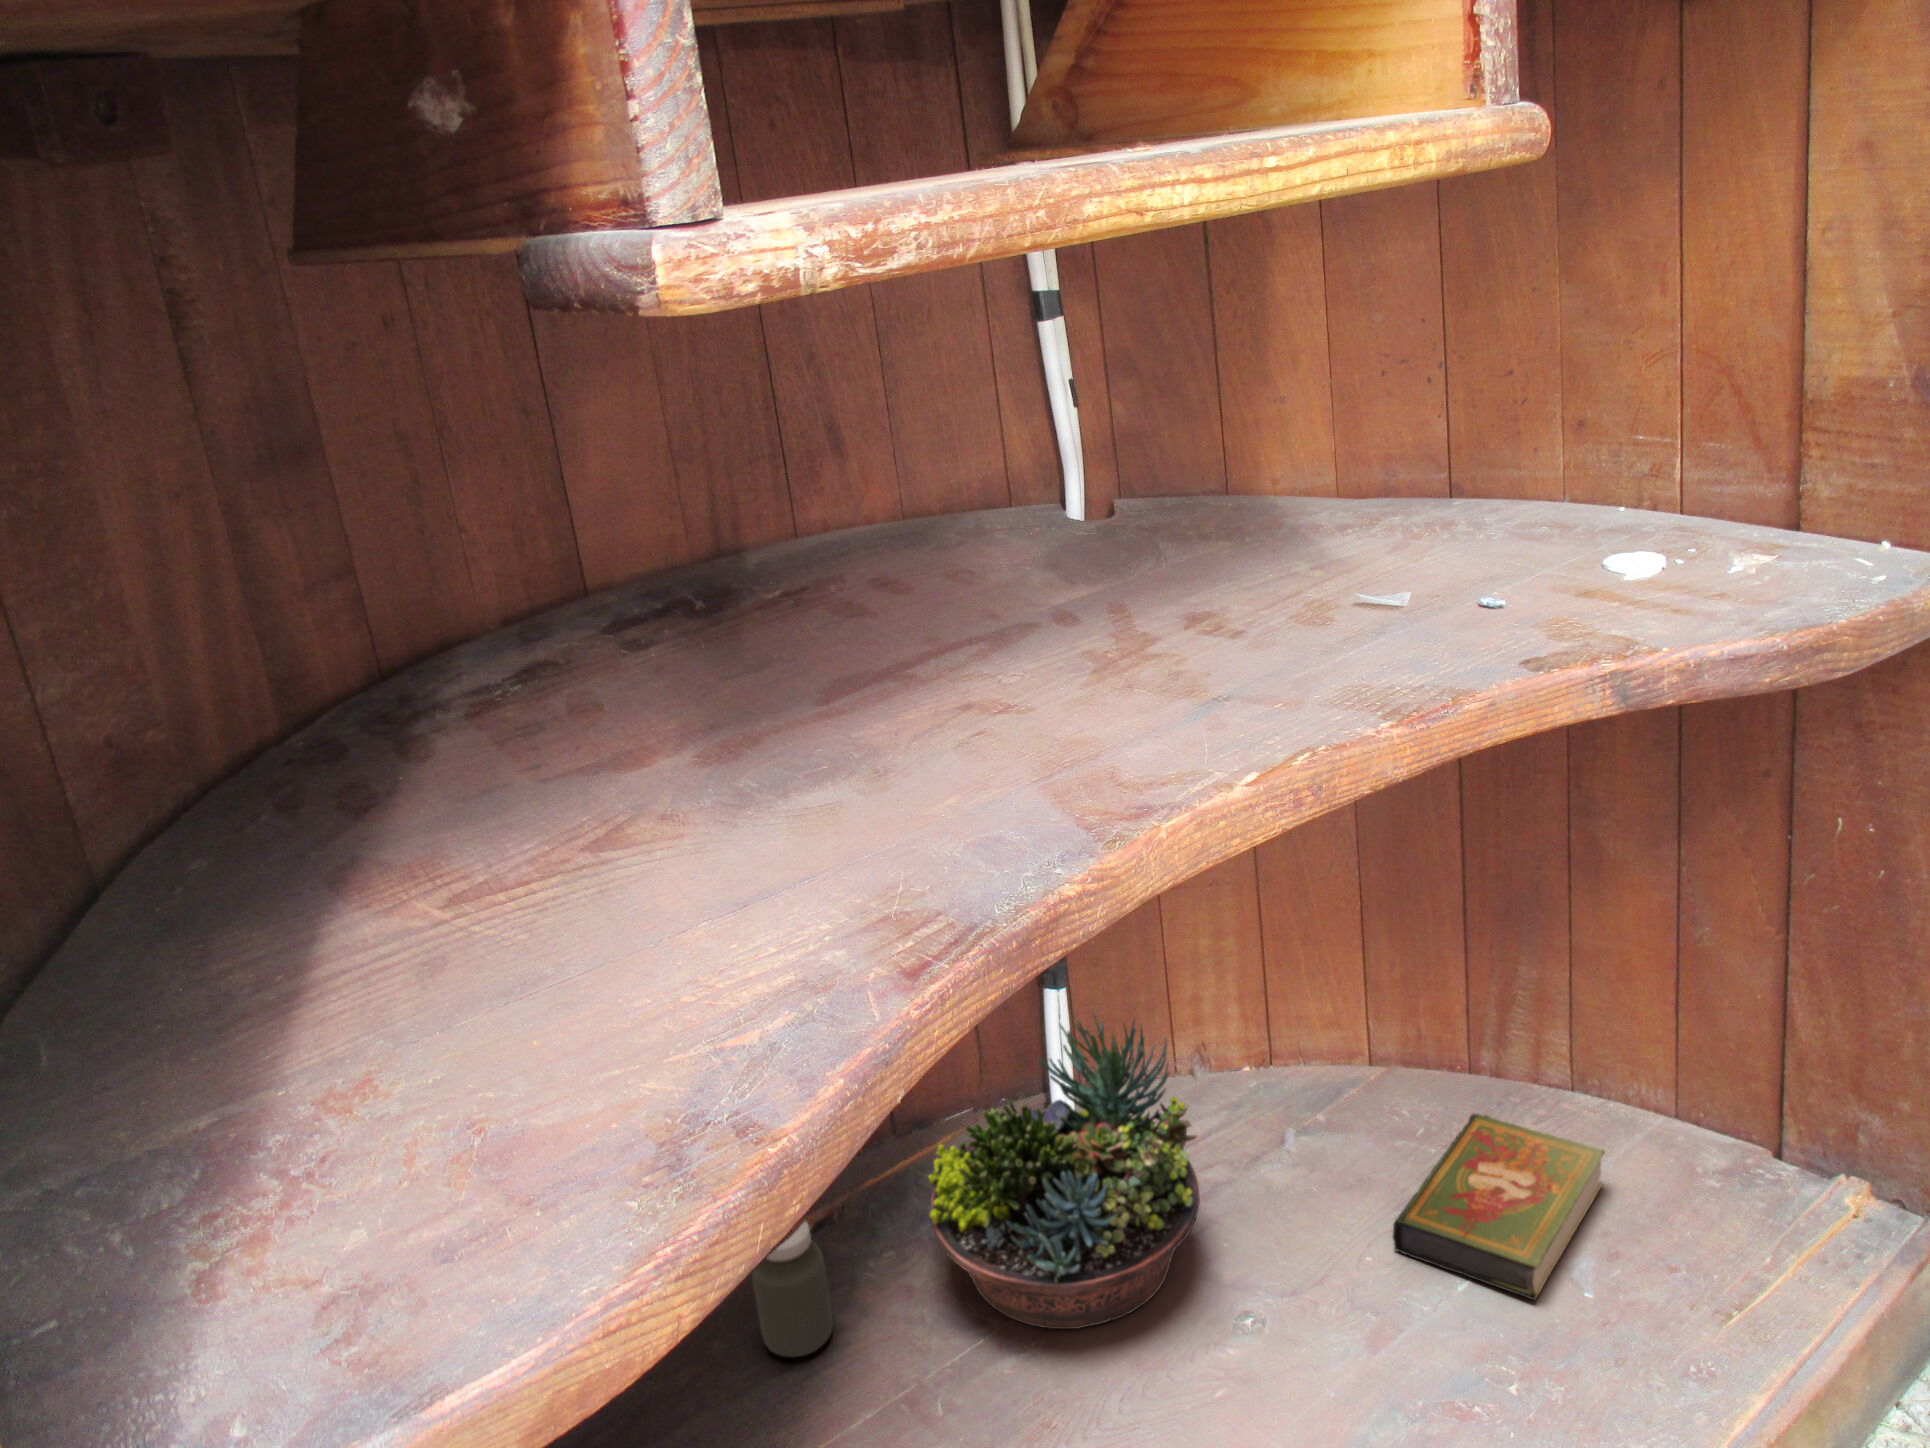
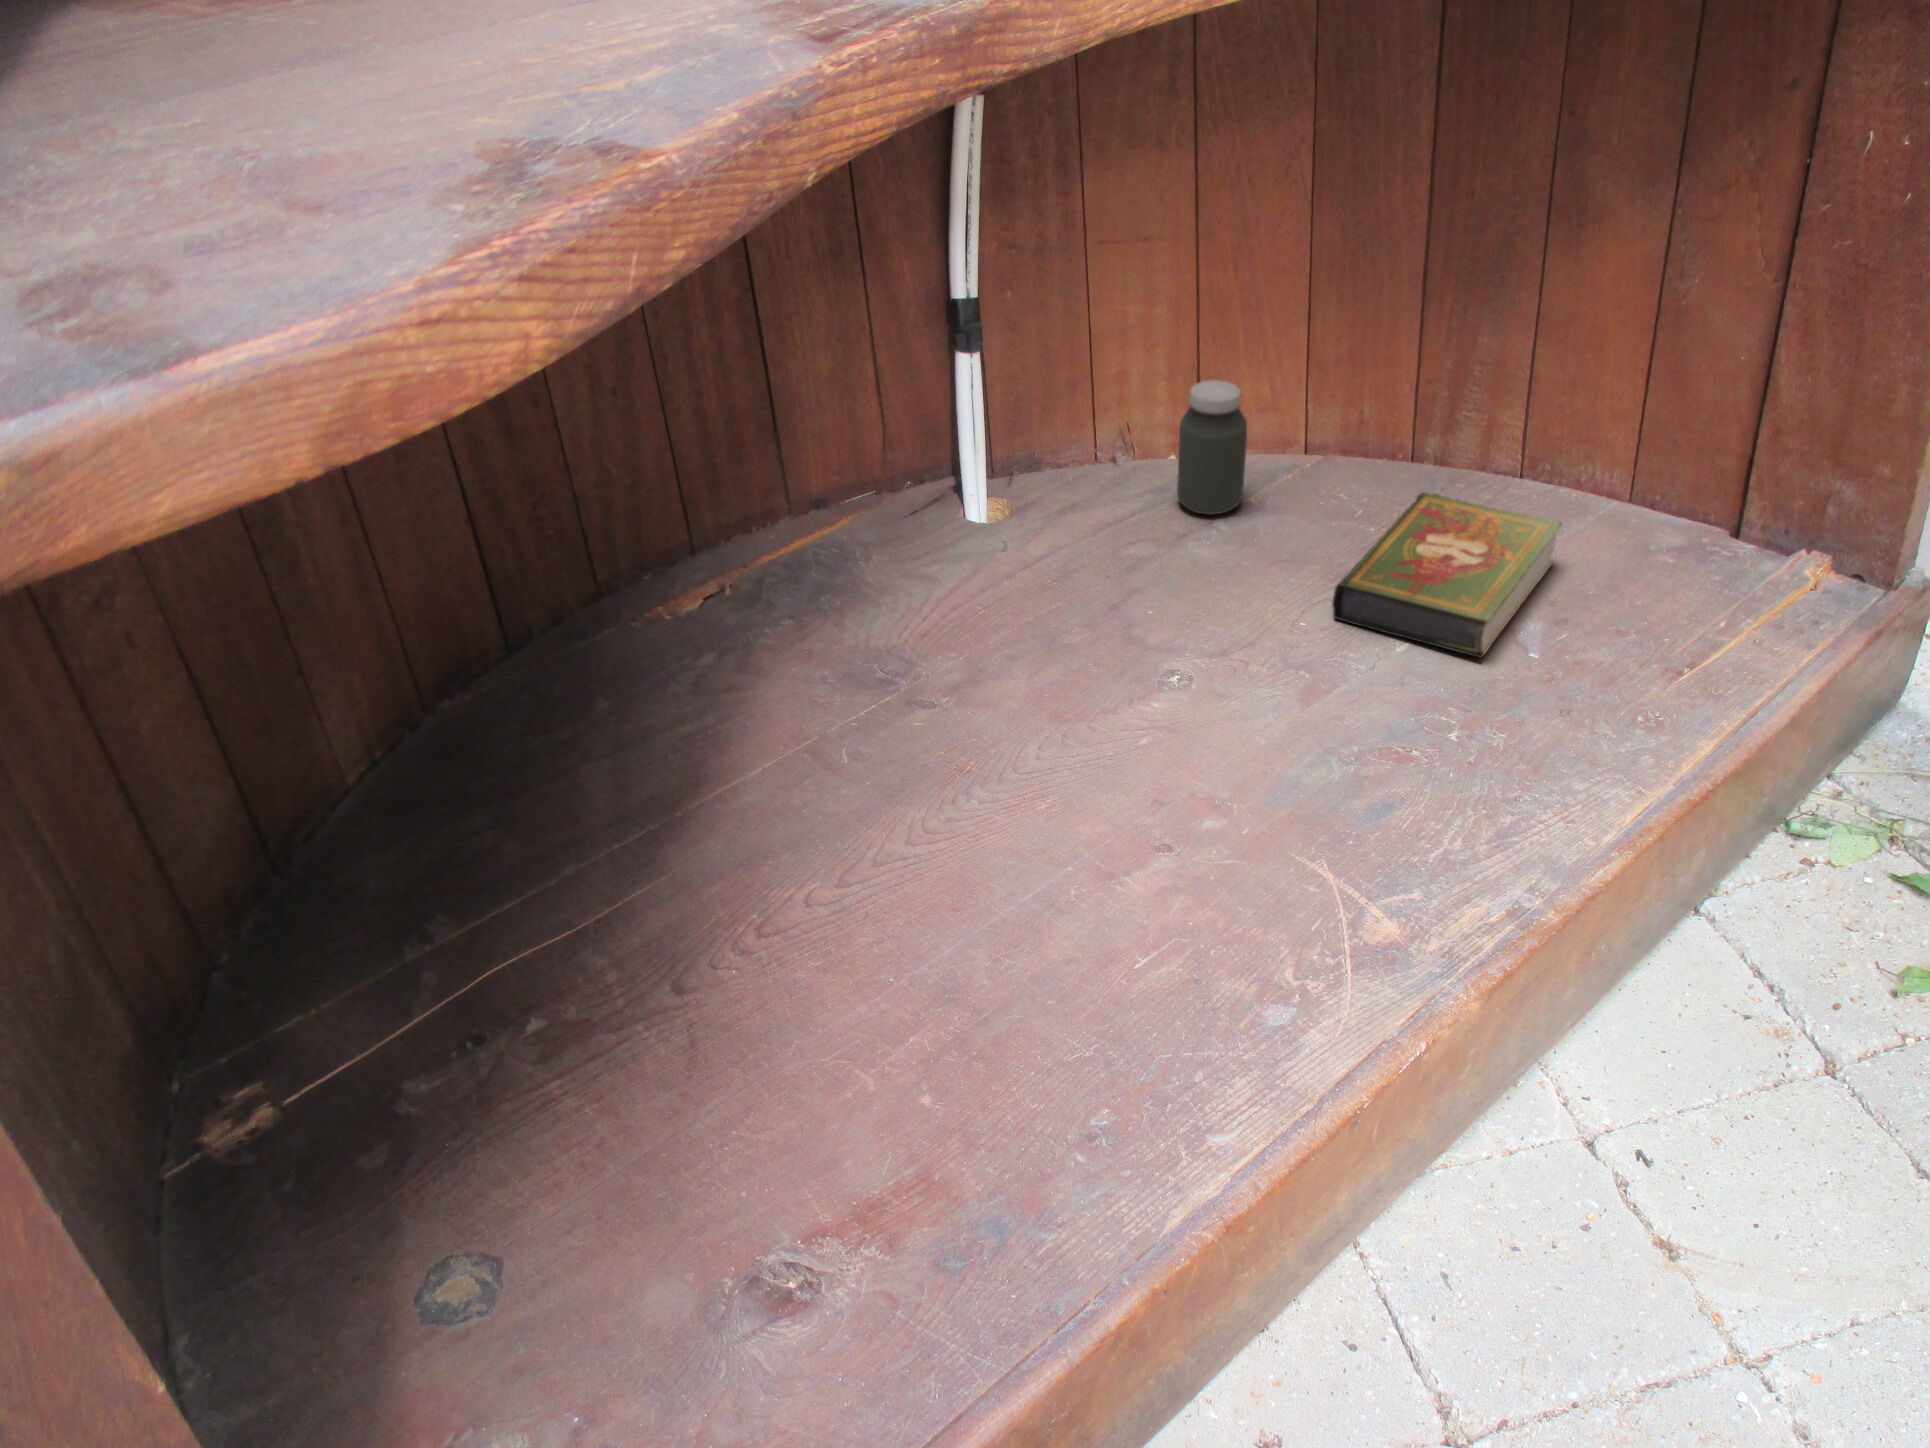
succulent planter: present [929,1016,1200,1329] -> none [826,348,1129,686]
jar: present [752,1222,833,1357] -> present [1177,380,1247,515]

